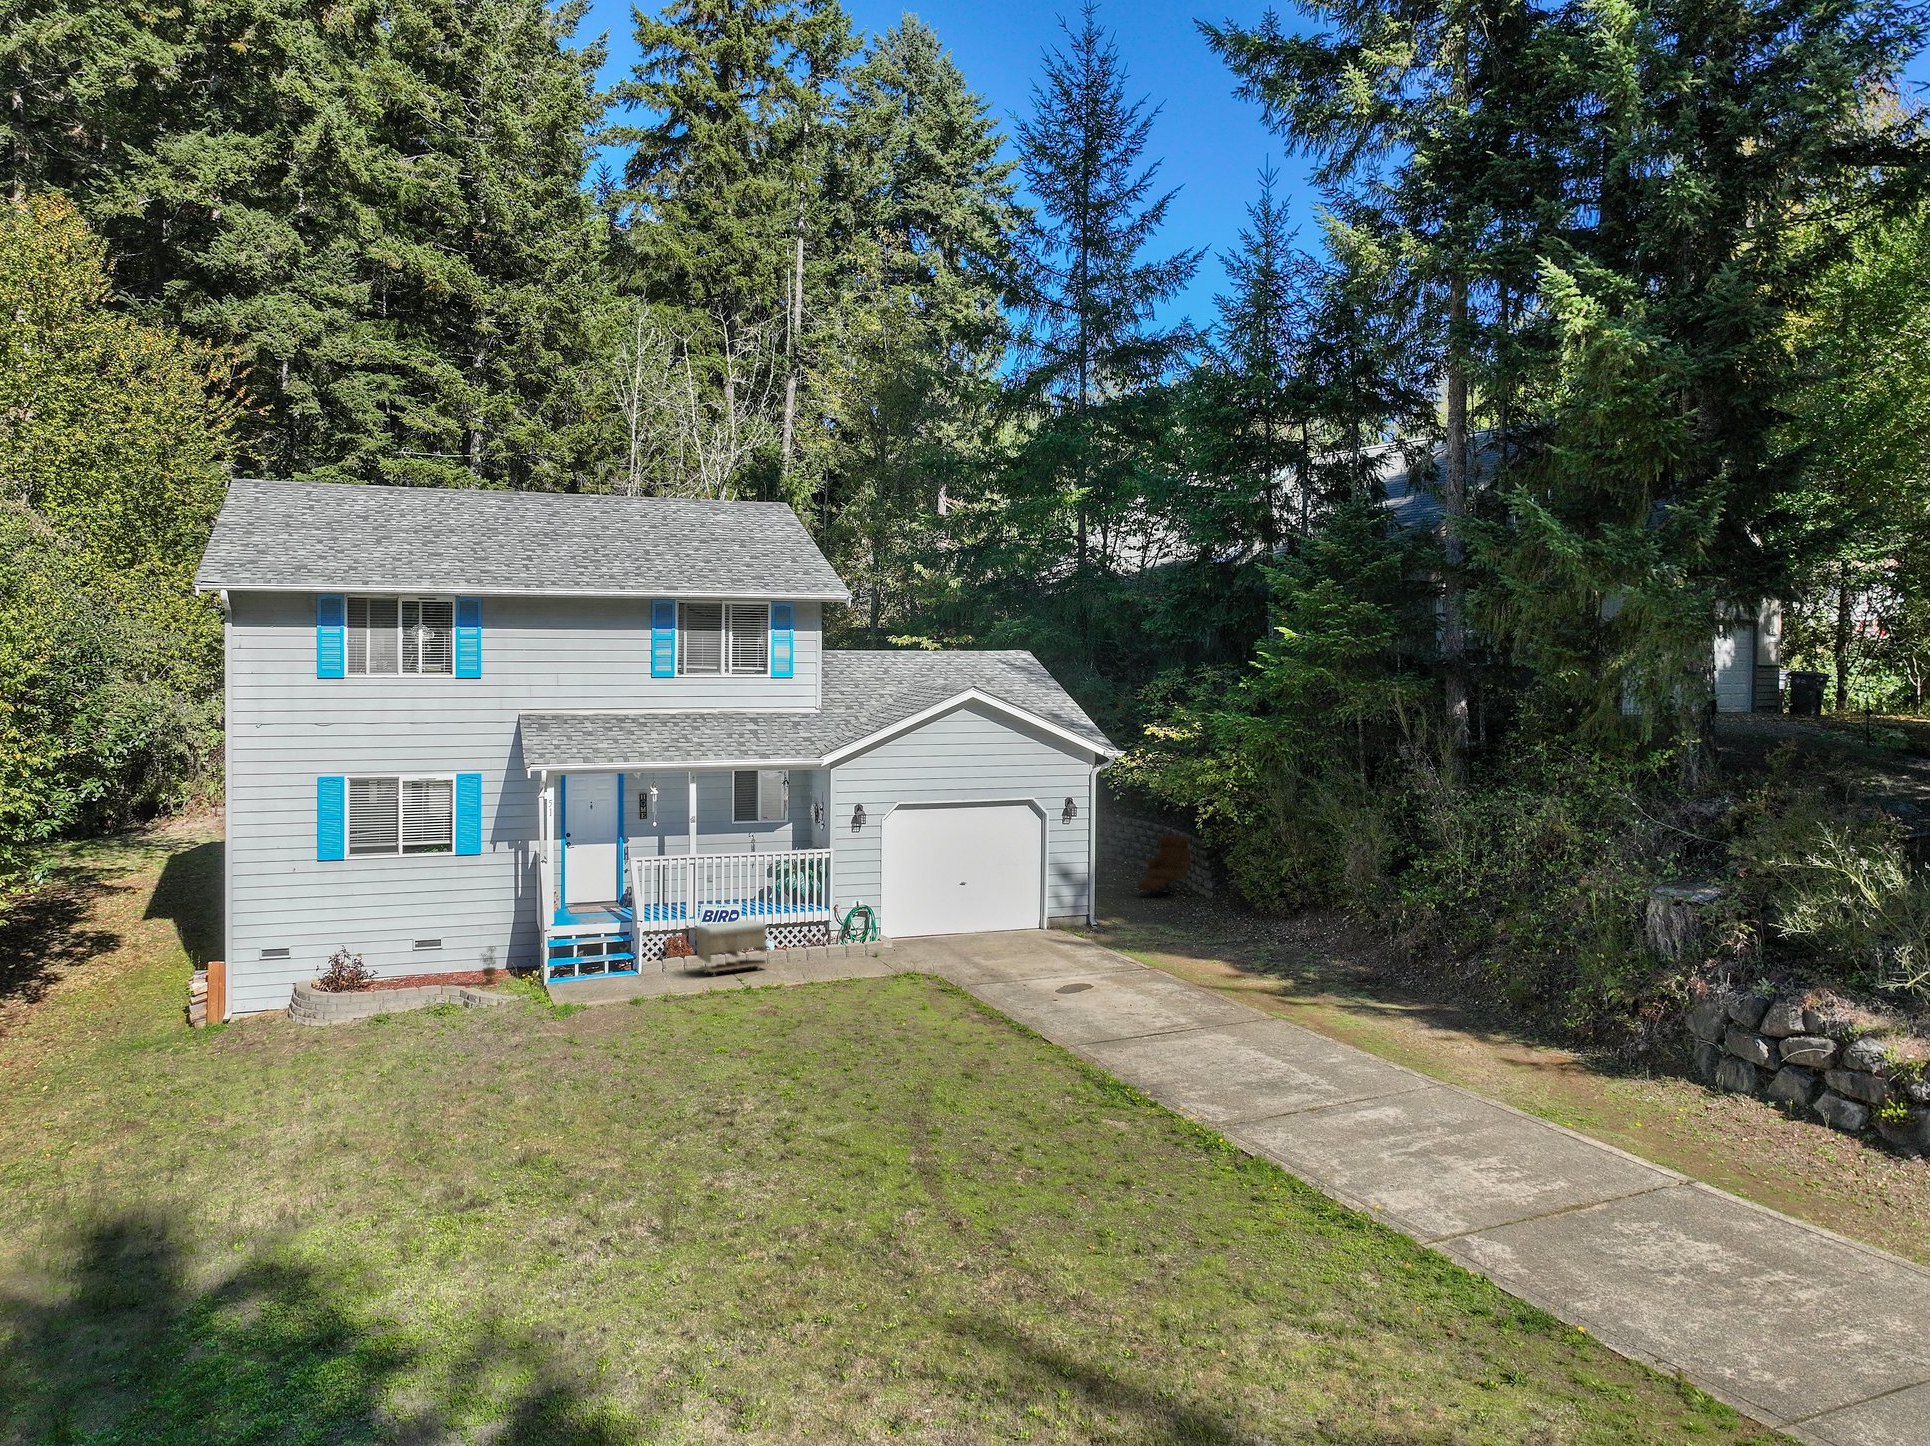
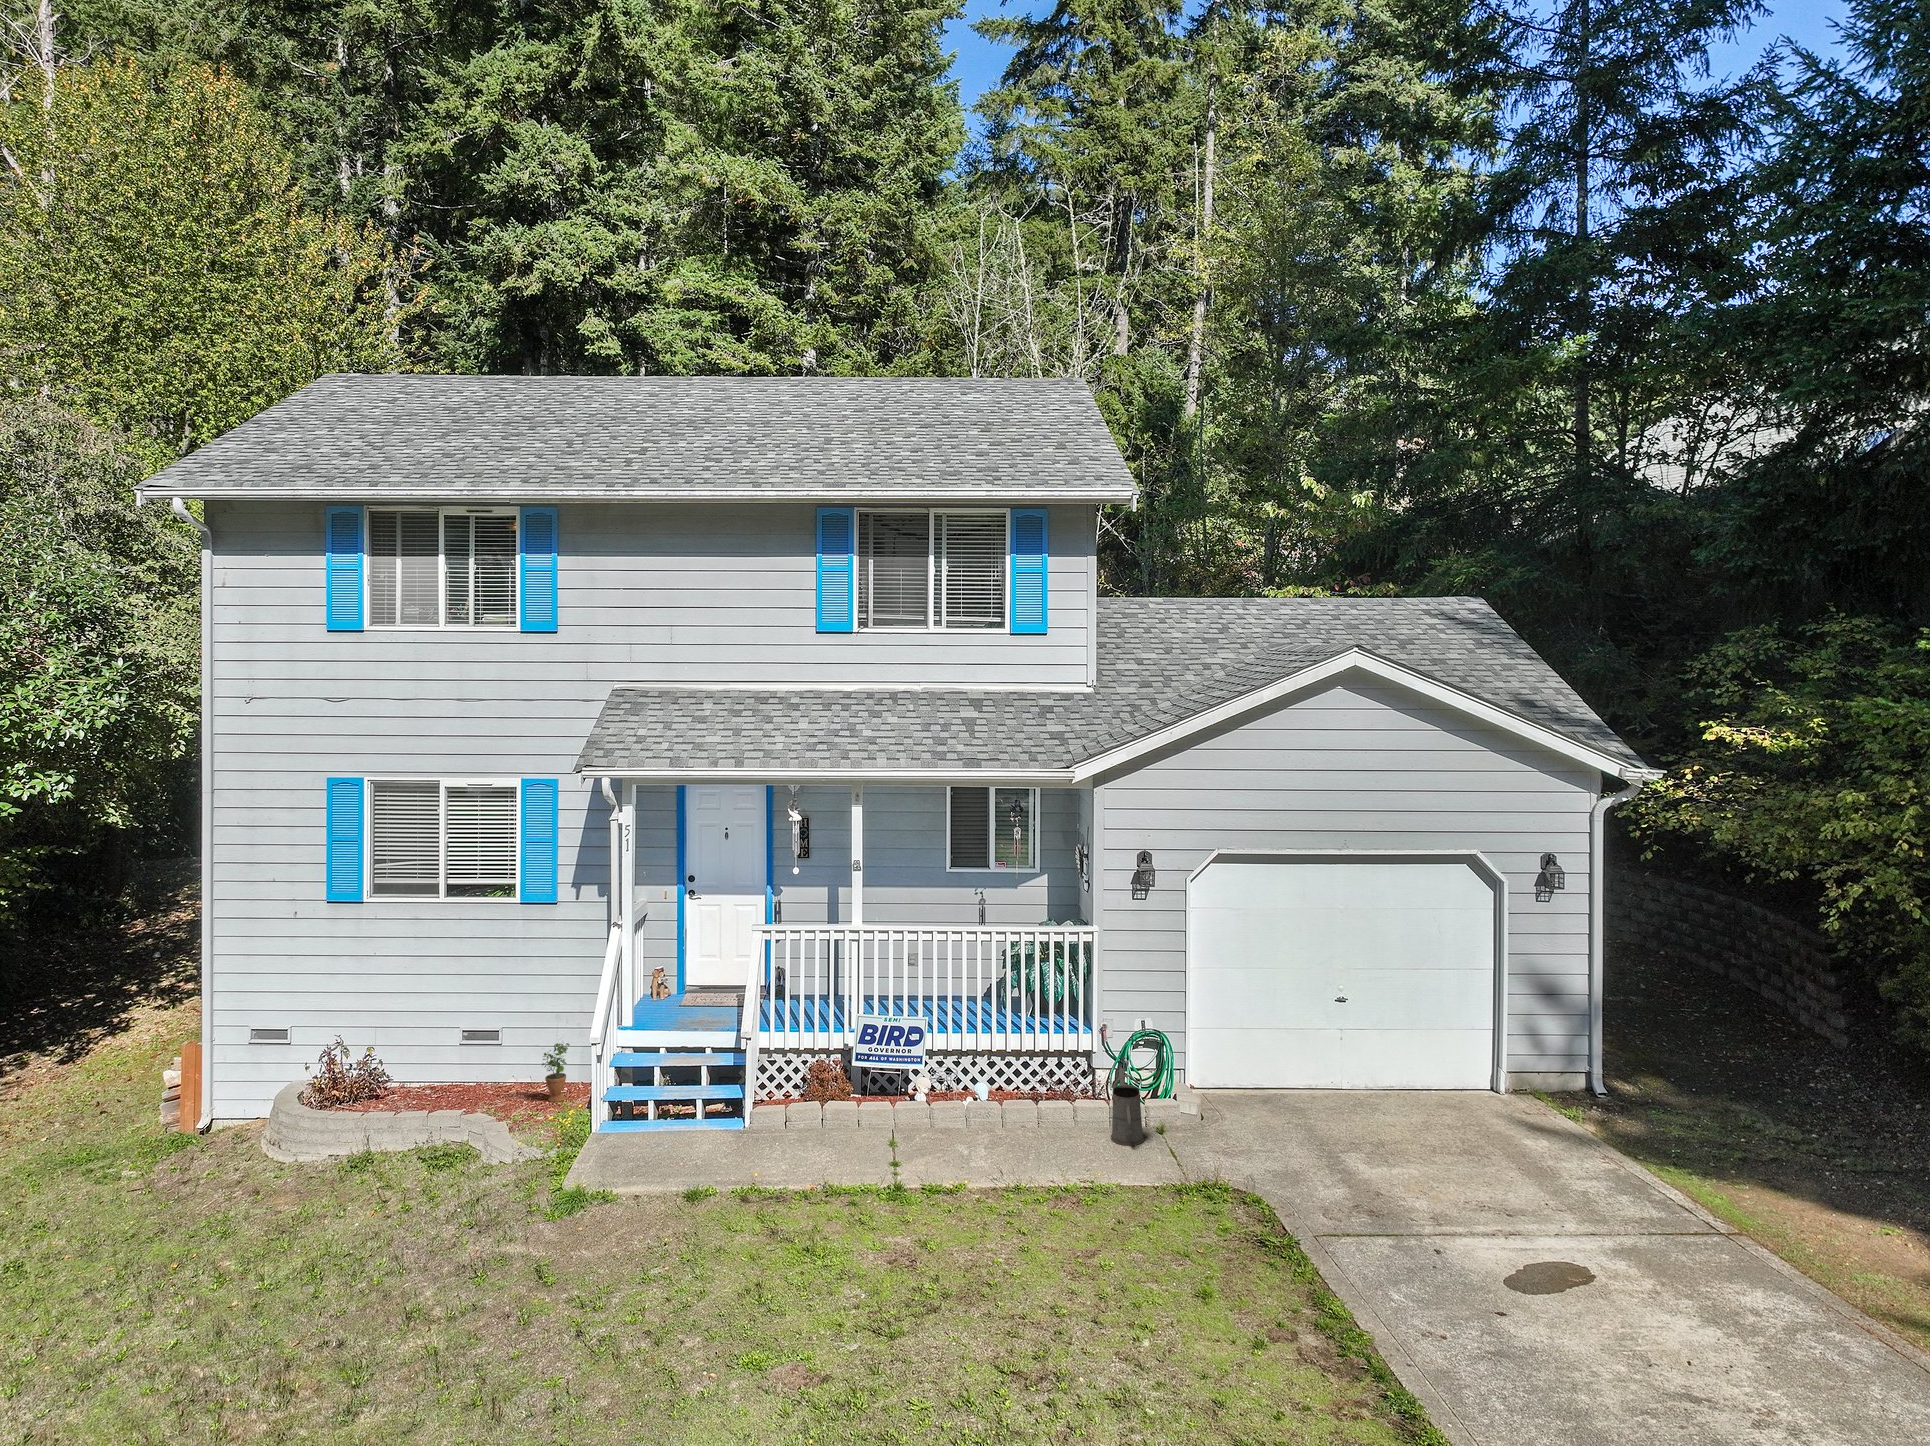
lounge chair: present [1137,835,1190,895] -> none [1674,898,1782,1012]
storage bench: present [696,920,766,975] -> none [847,1044,958,1147]
watering can: none [850,924,868,962] -> present [1111,1068,1144,1146]

